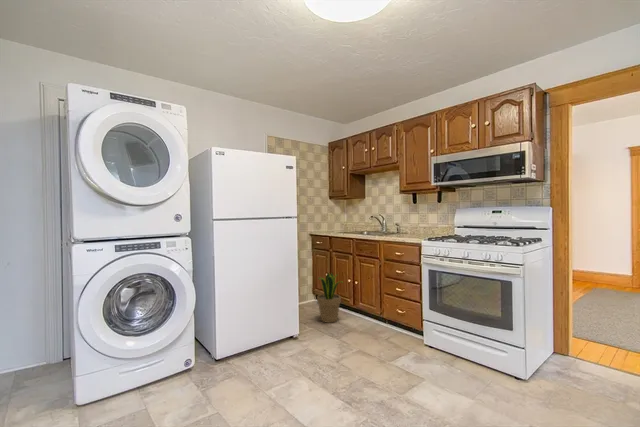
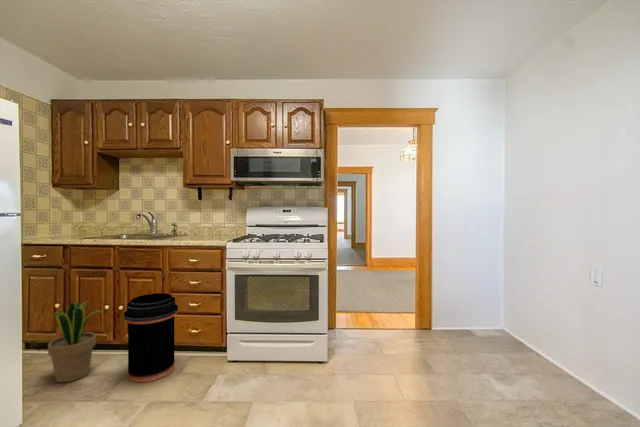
trash can: none [351,275,387,338] -> present [124,293,178,382]

